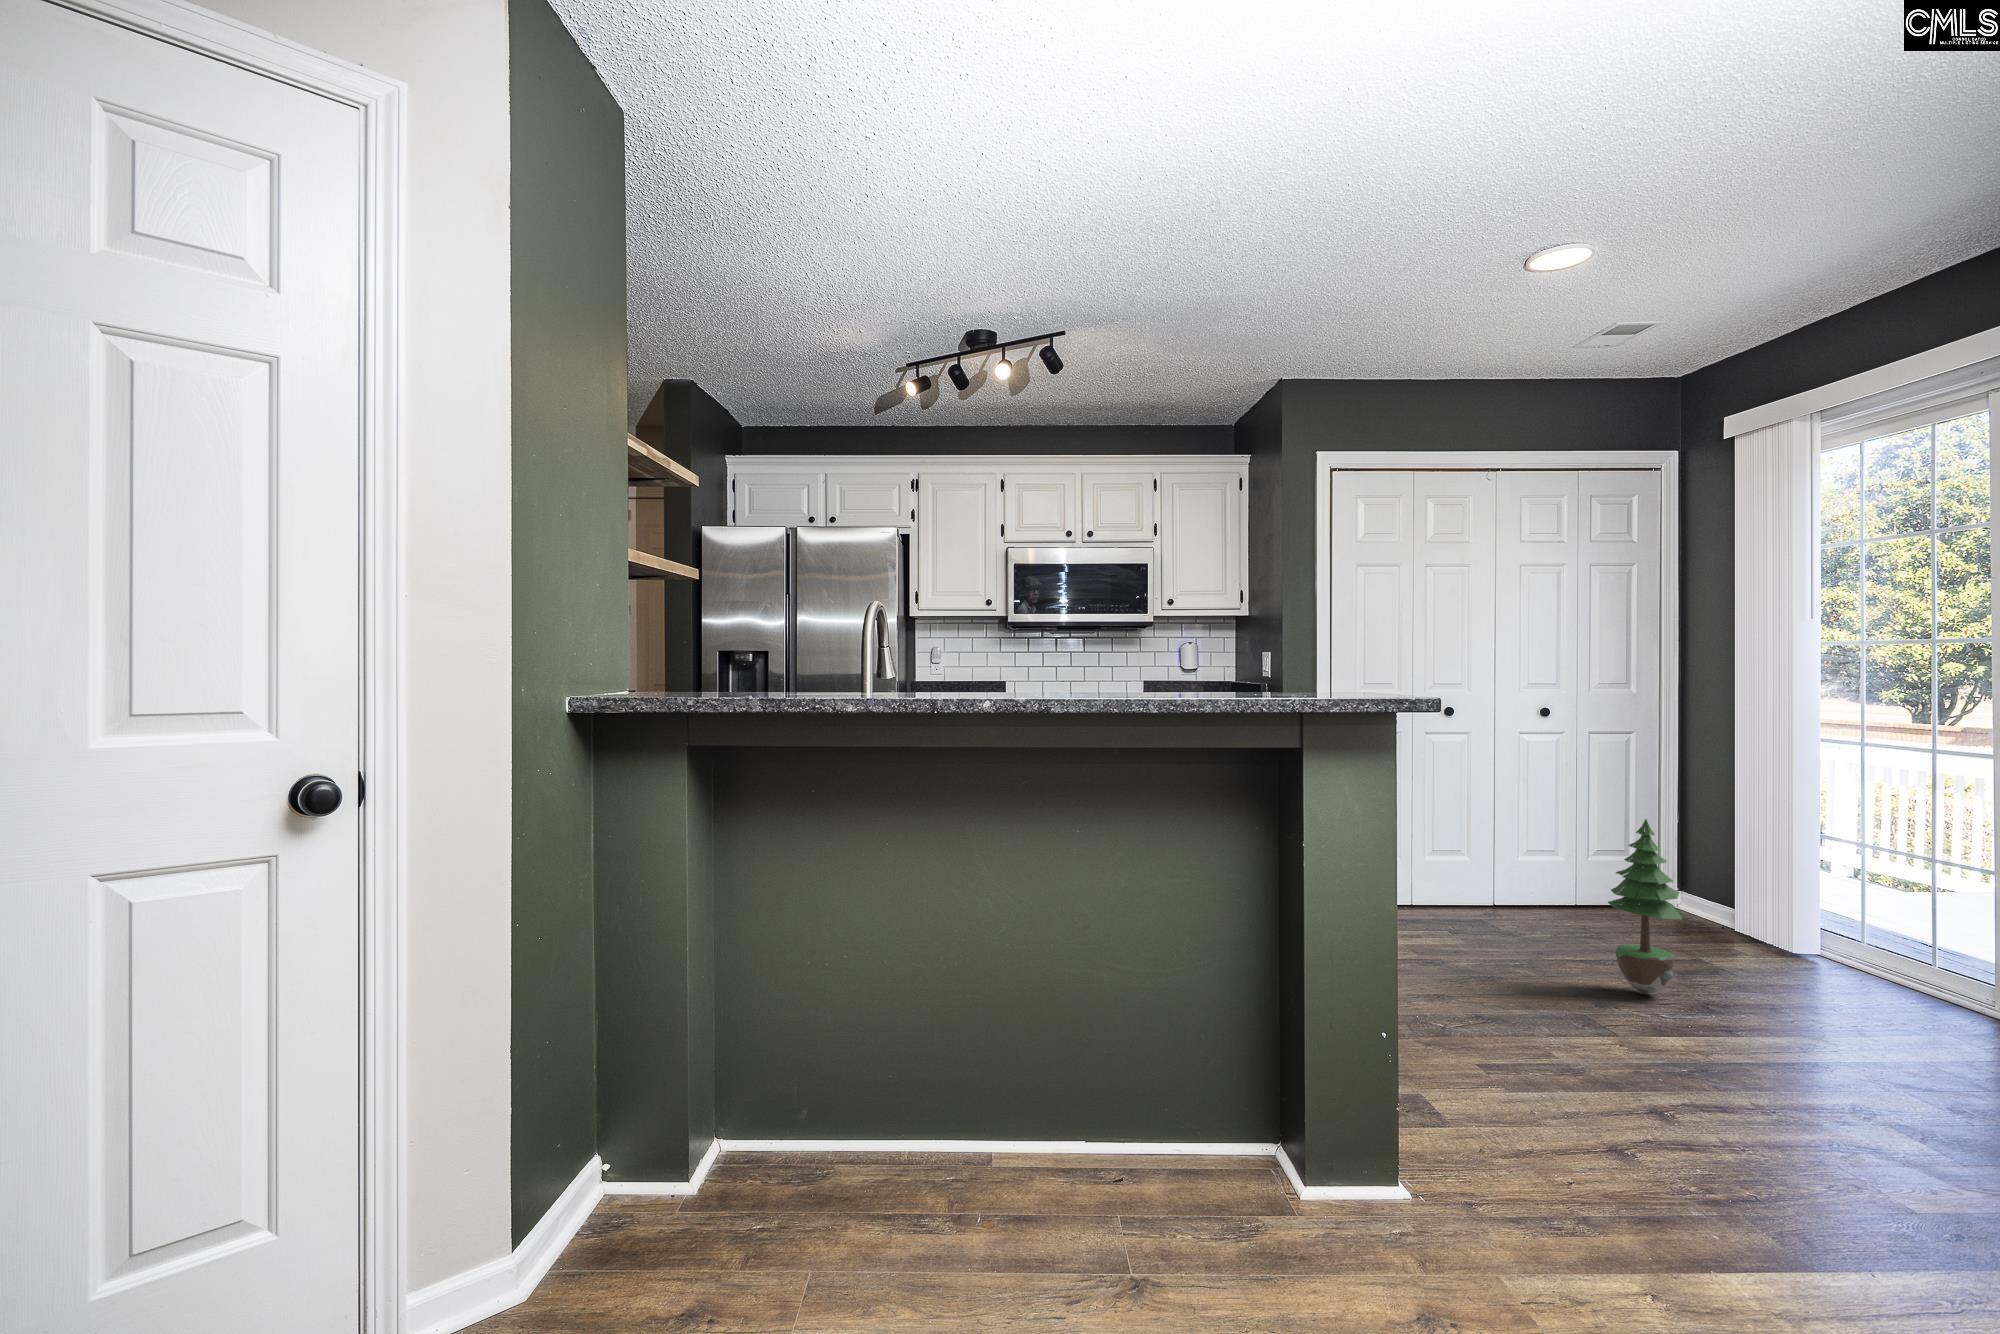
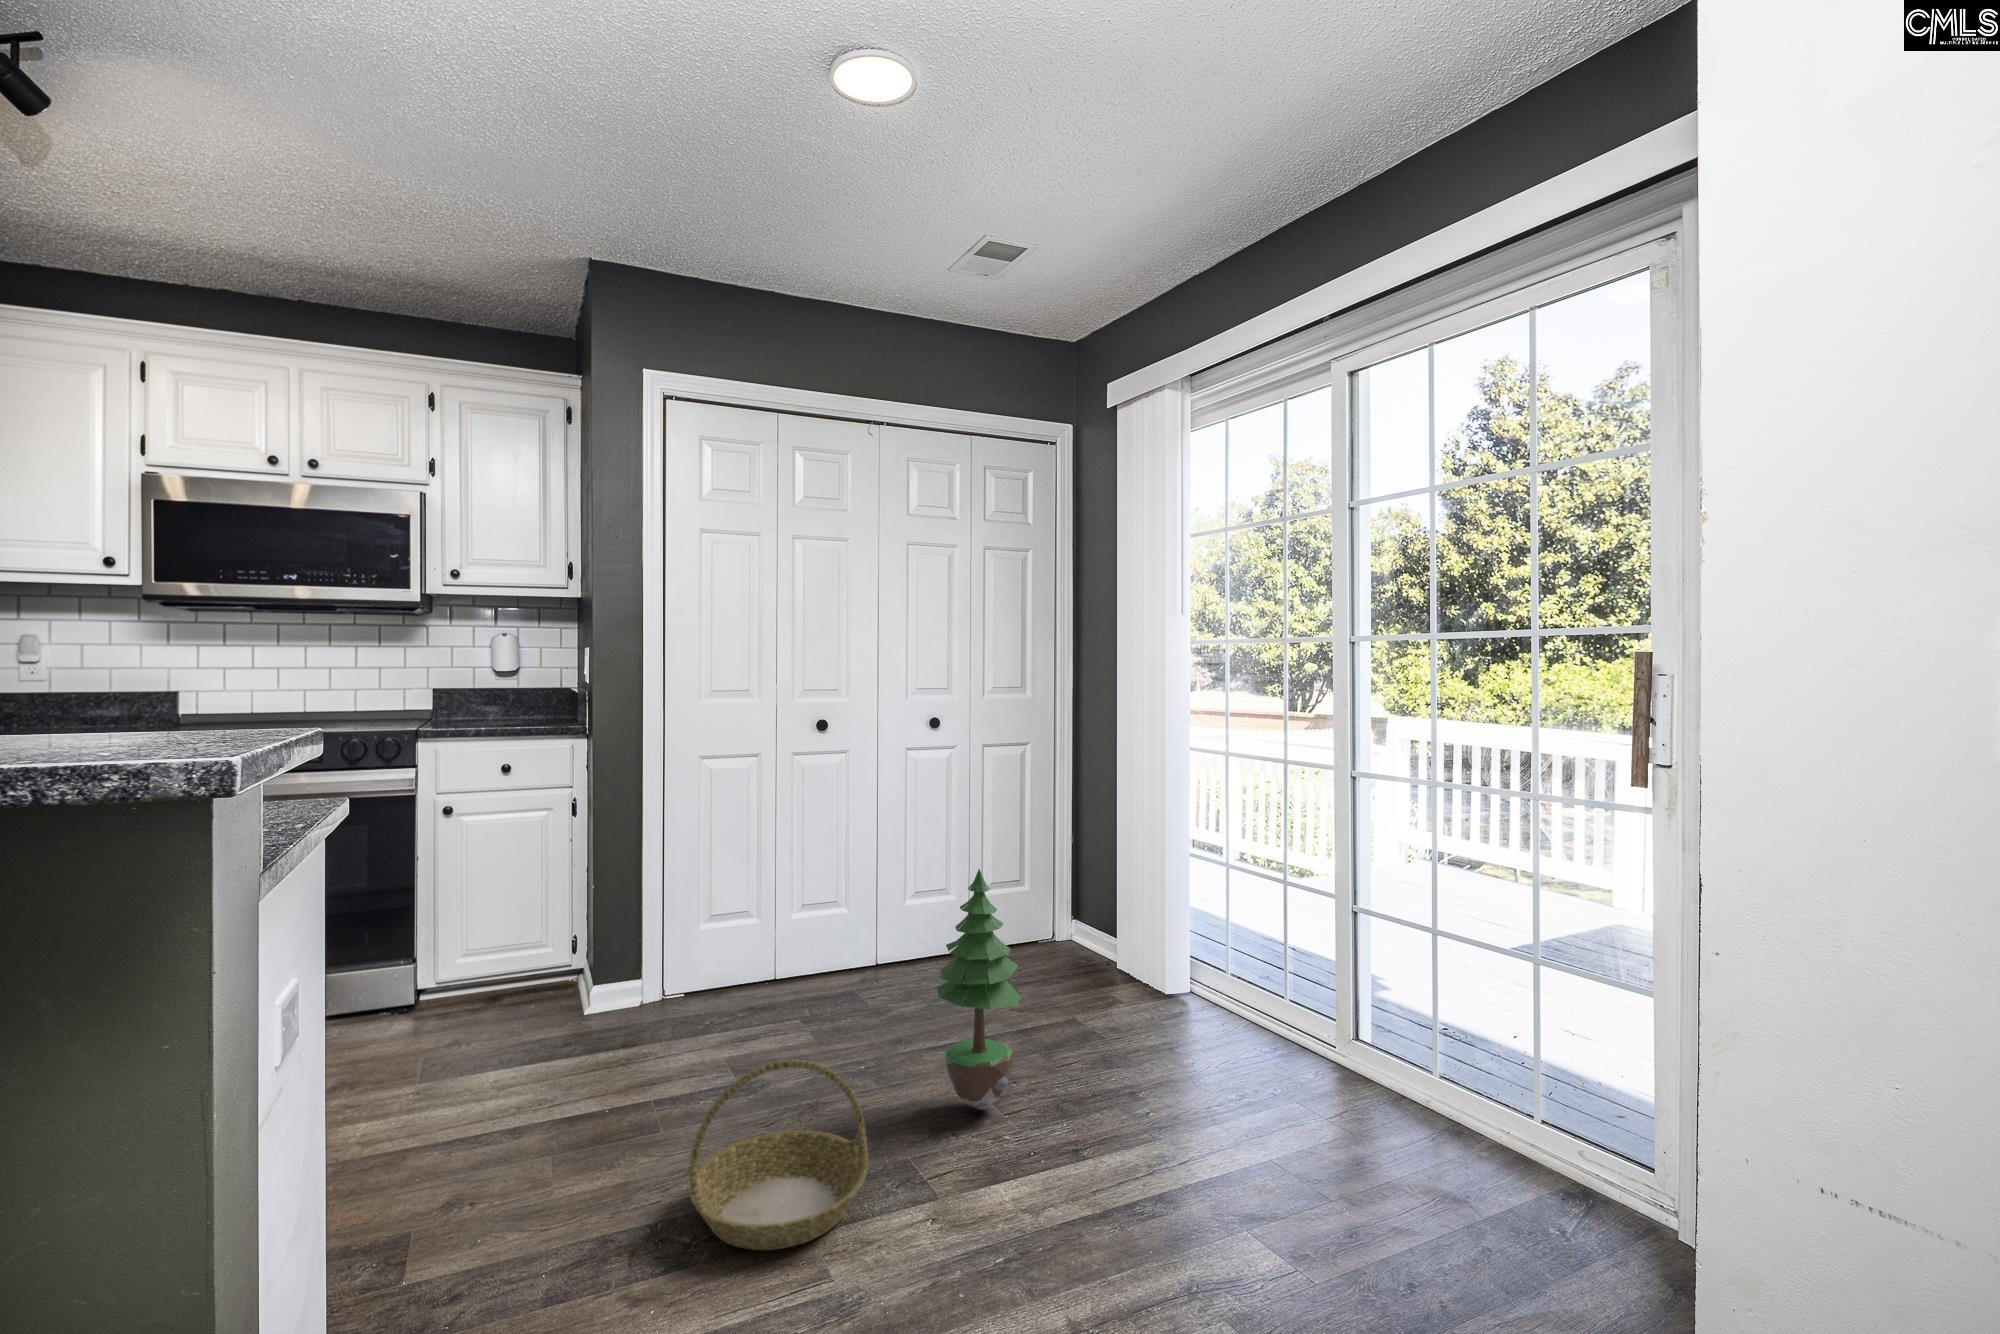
basket: none [1462,922,1587,1032] -> present [689,1059,868,1250]

